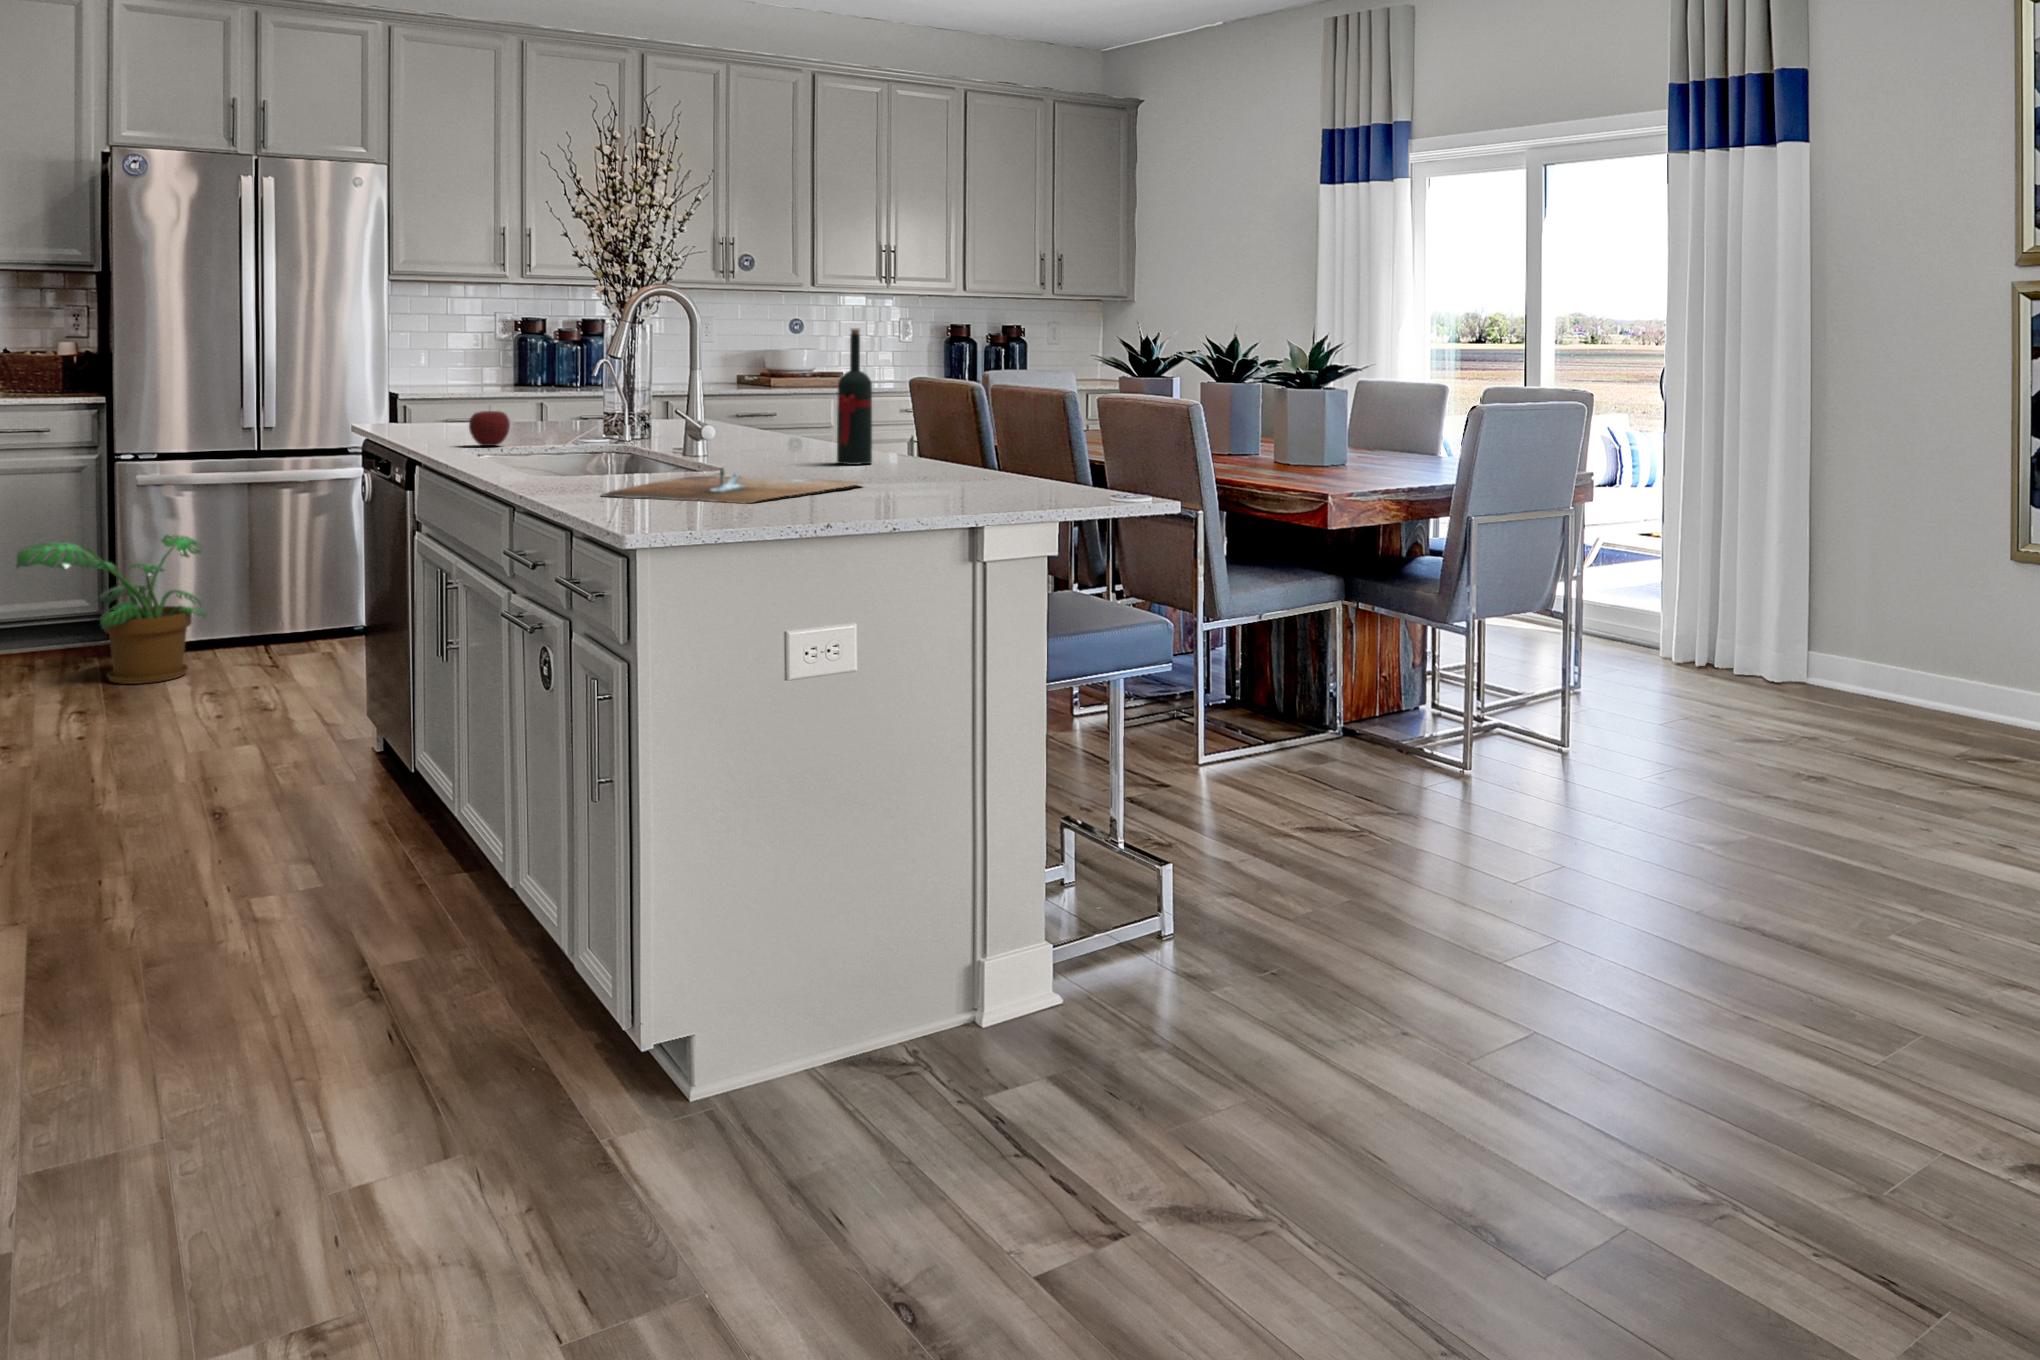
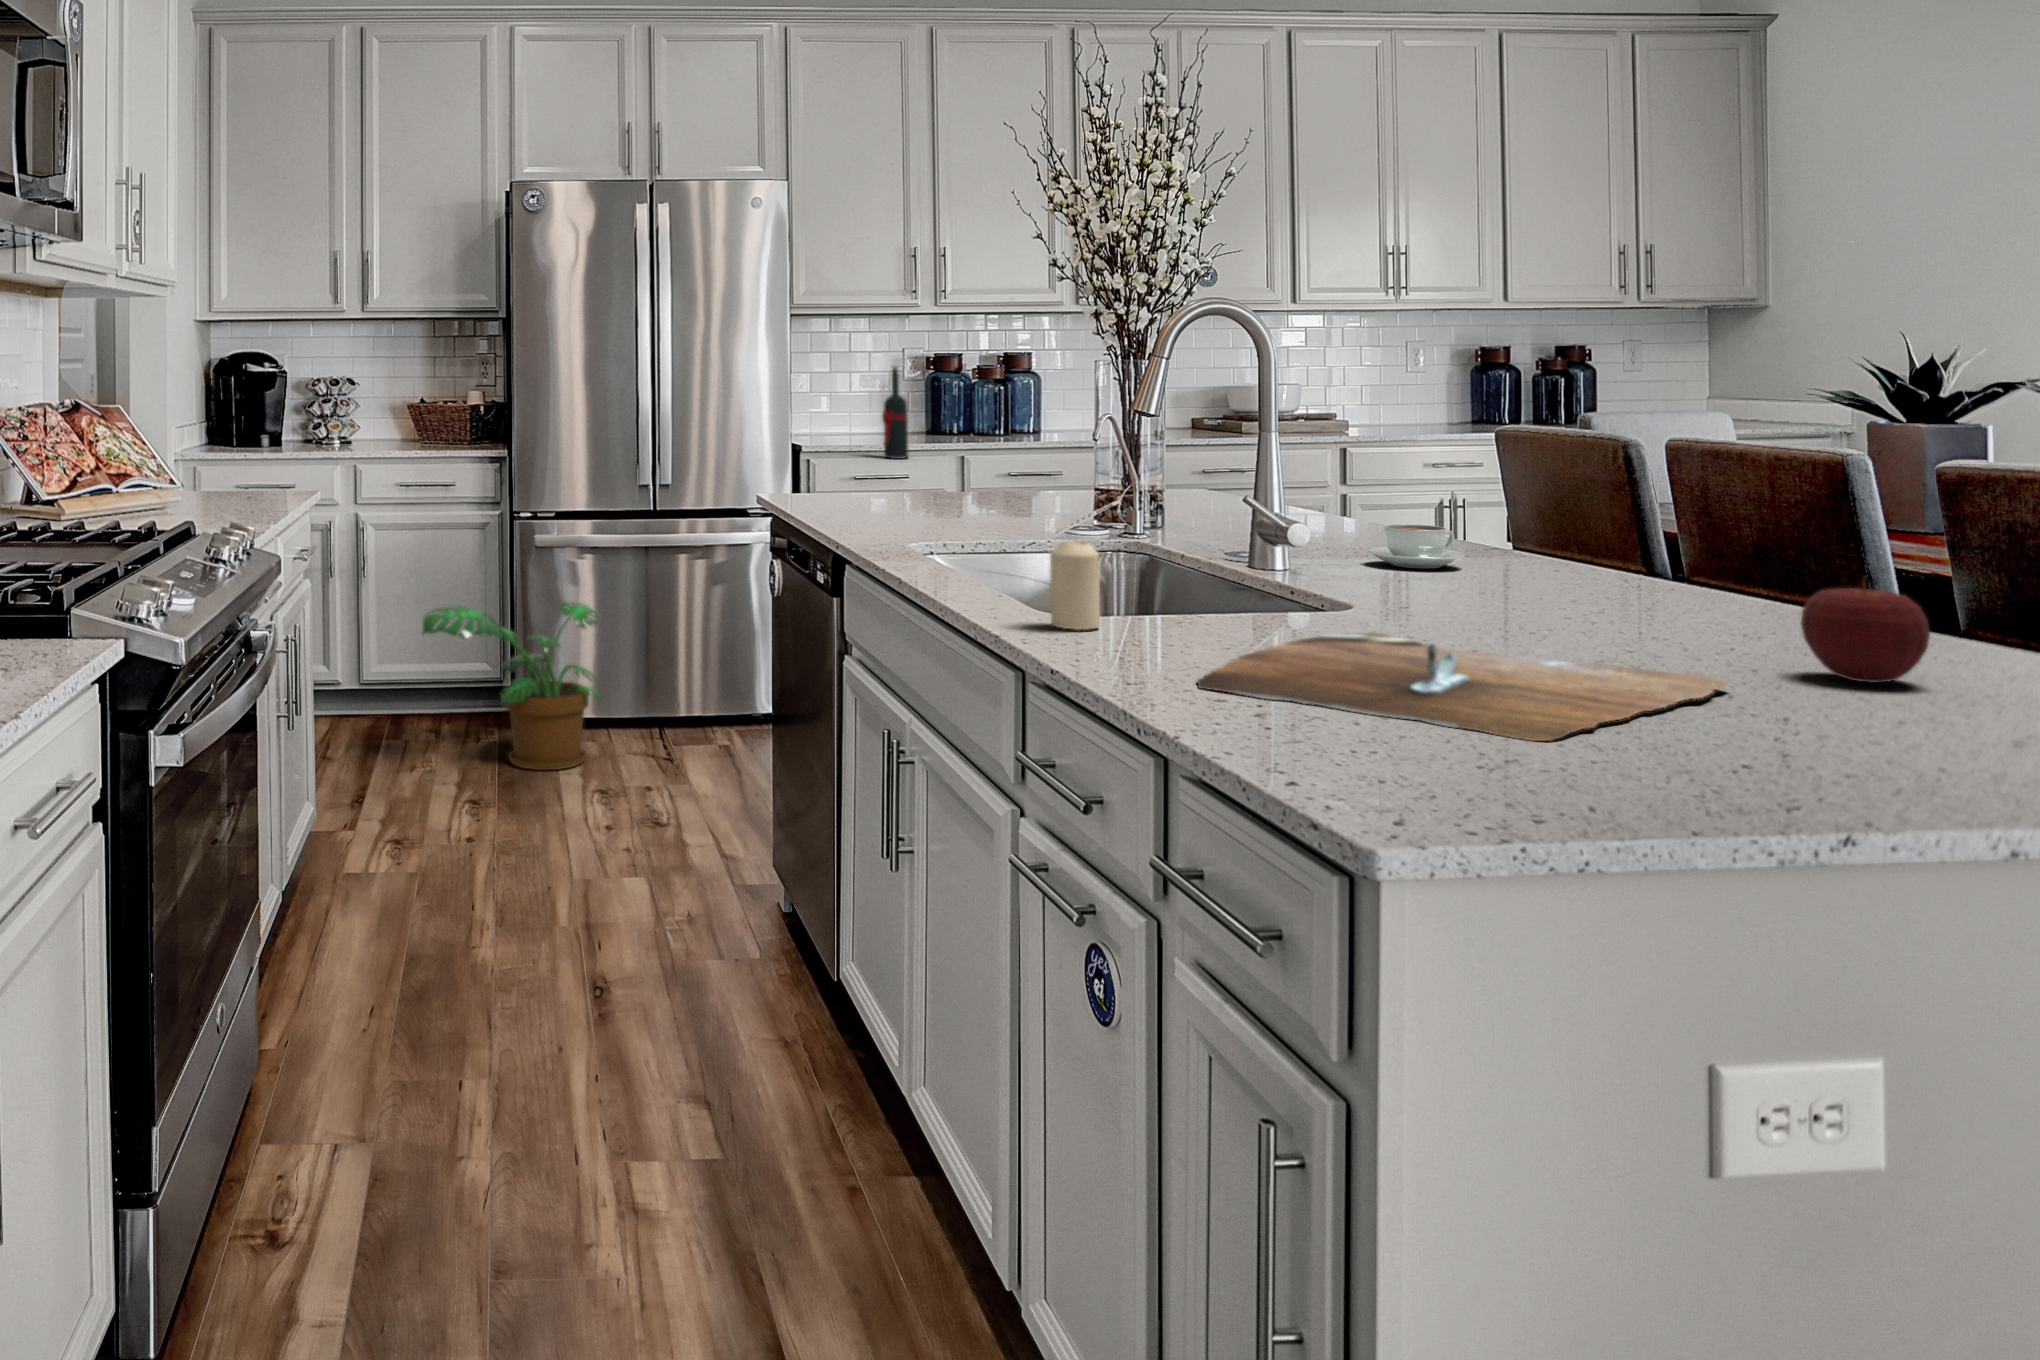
wine bottle: present [837,328,872,465] -> present [882,366,908,459]
apple: present [469,411,510,446] -> present [1801,577,1930,683]
coffee cup: none [766,426,819,452] -> present [1368,524,1465,568]
candle: none [538,427,568,480] -> present [1050,540,1100,630]

